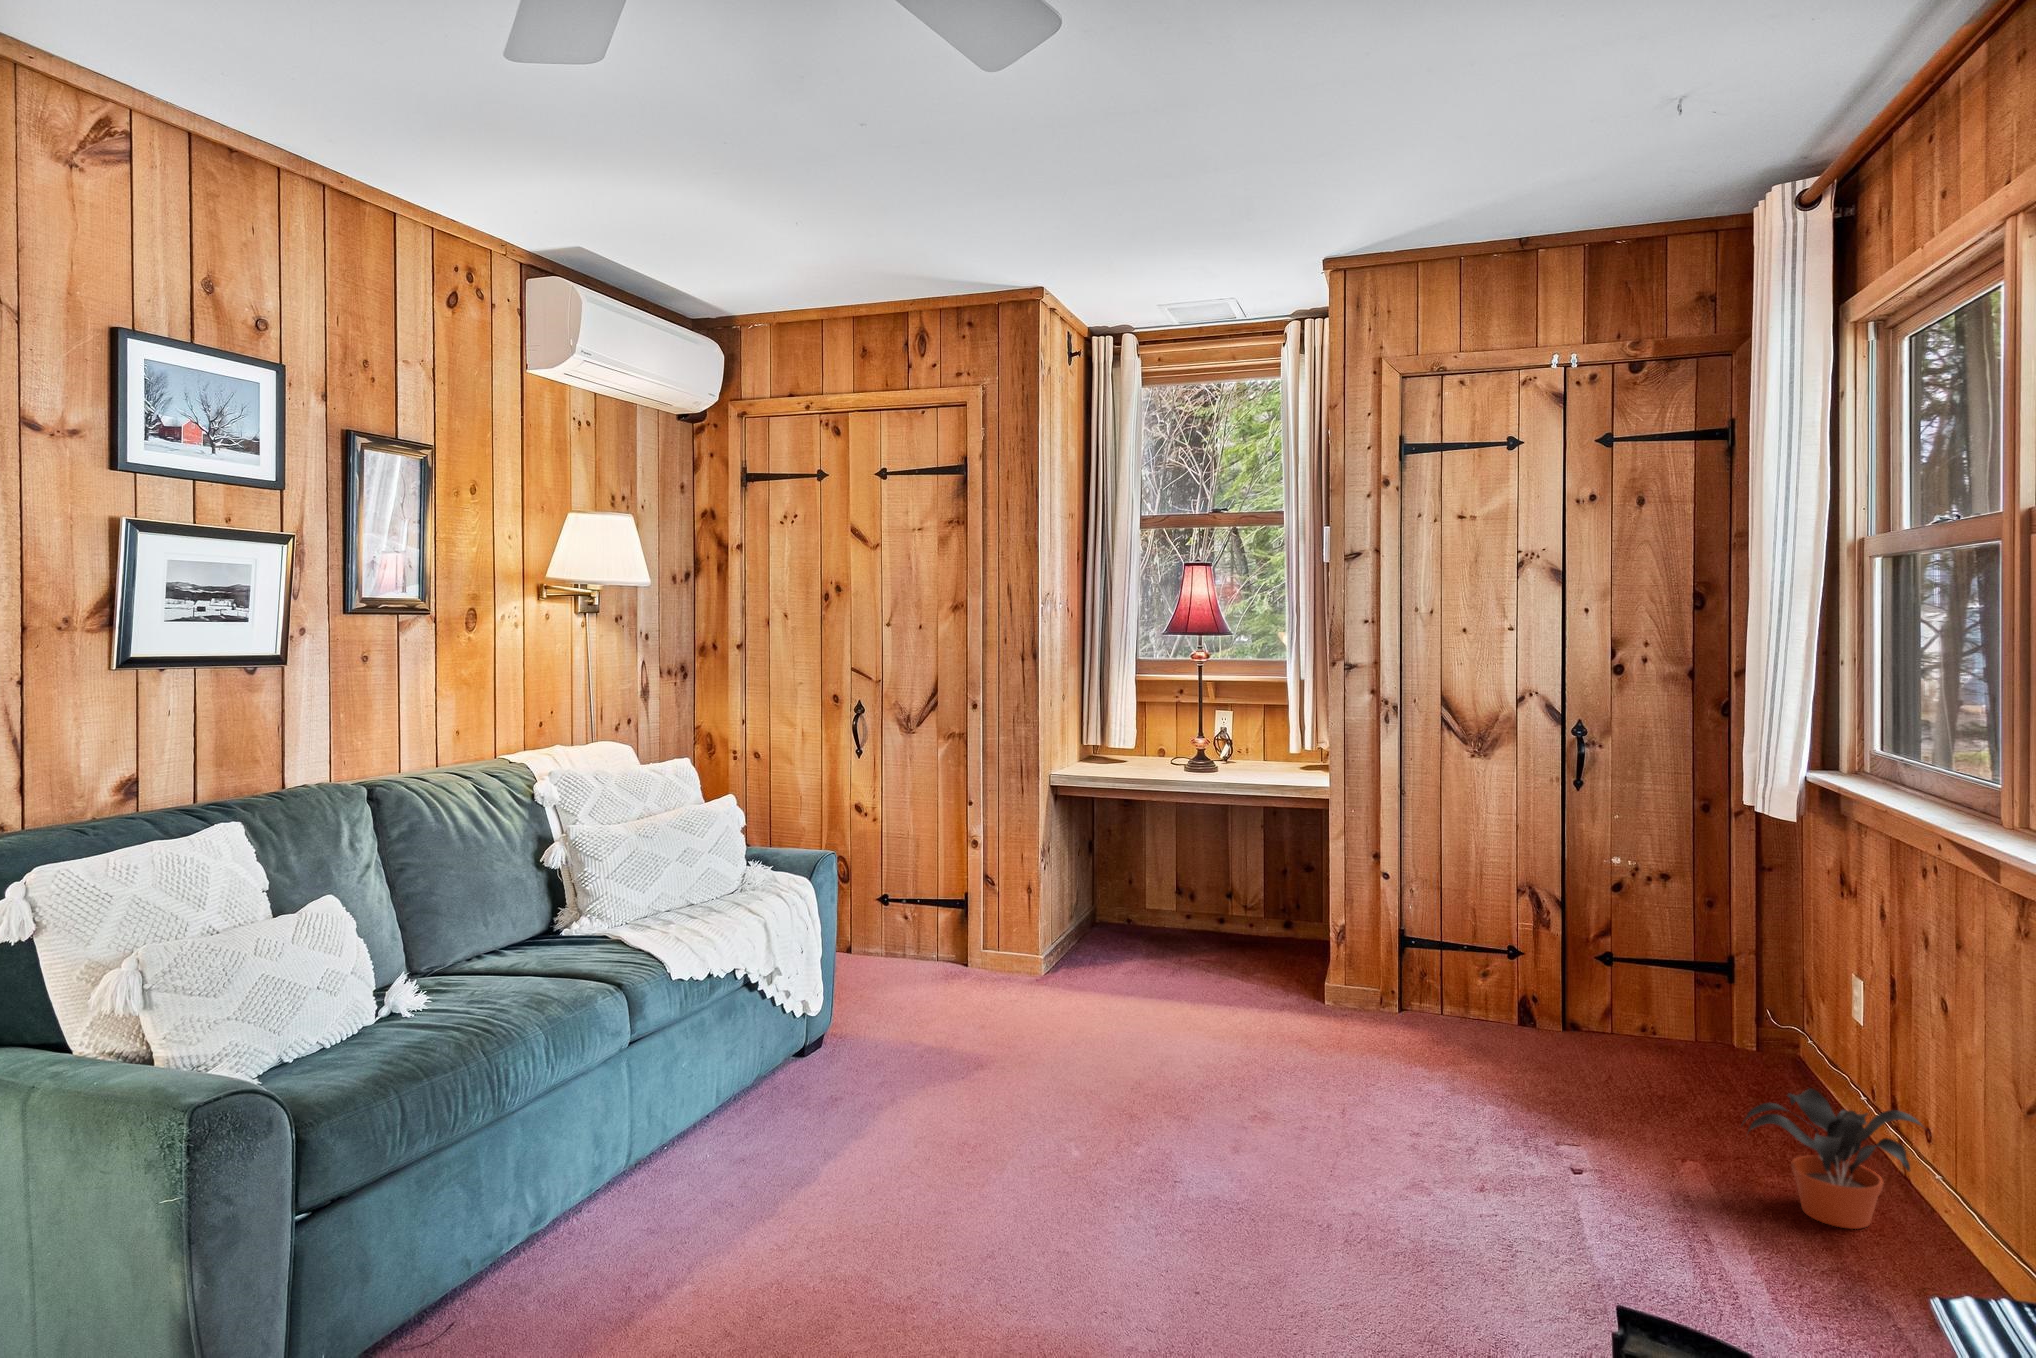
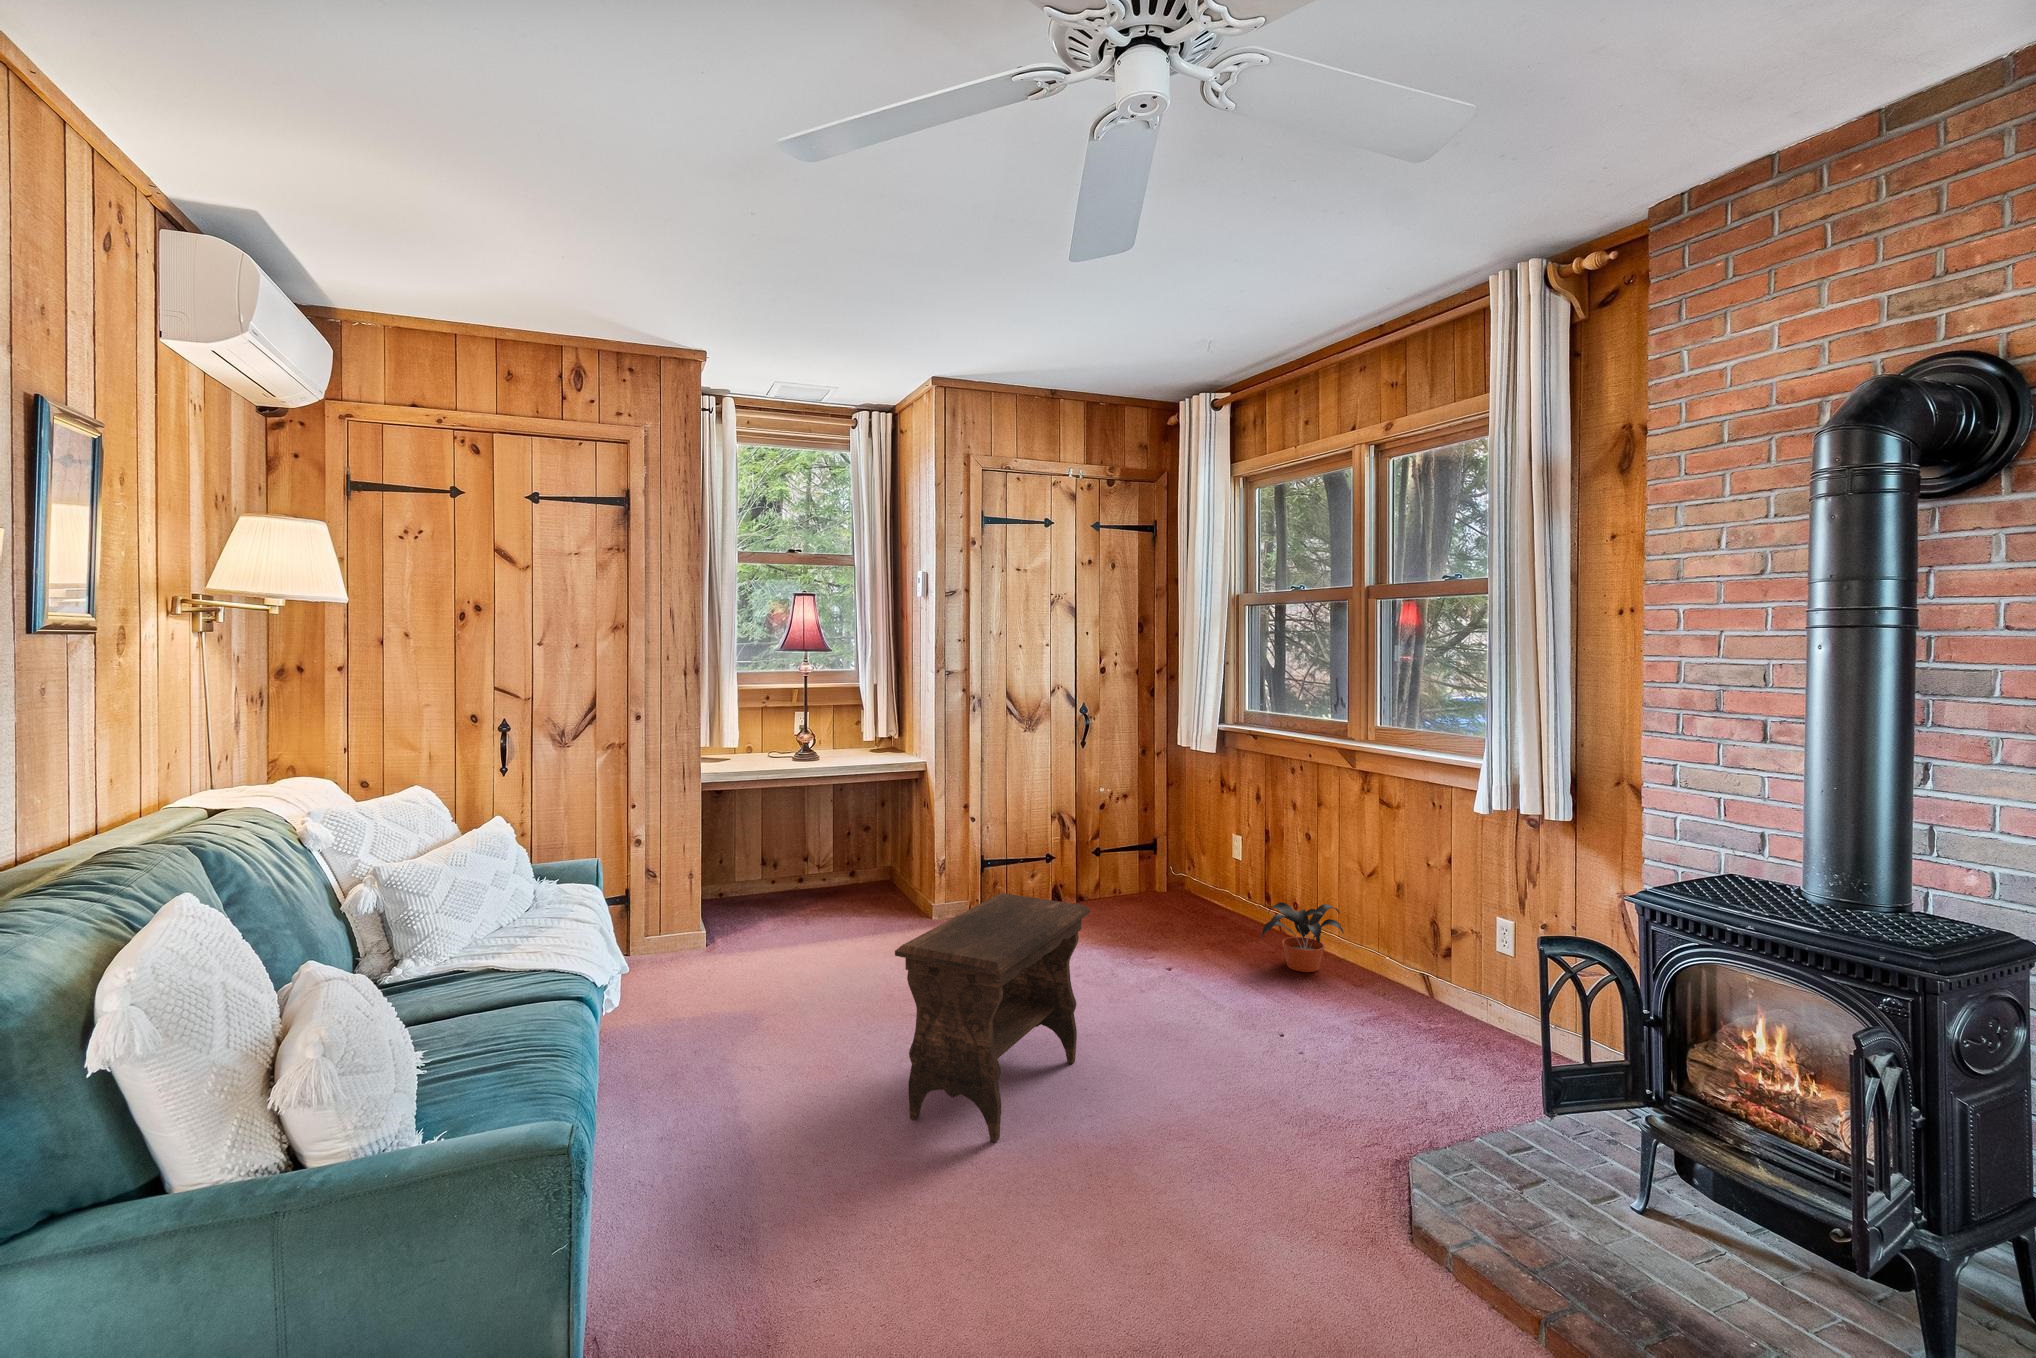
footstool: none [954,954,1266,1253] -> present [895,893,1090,1142]

